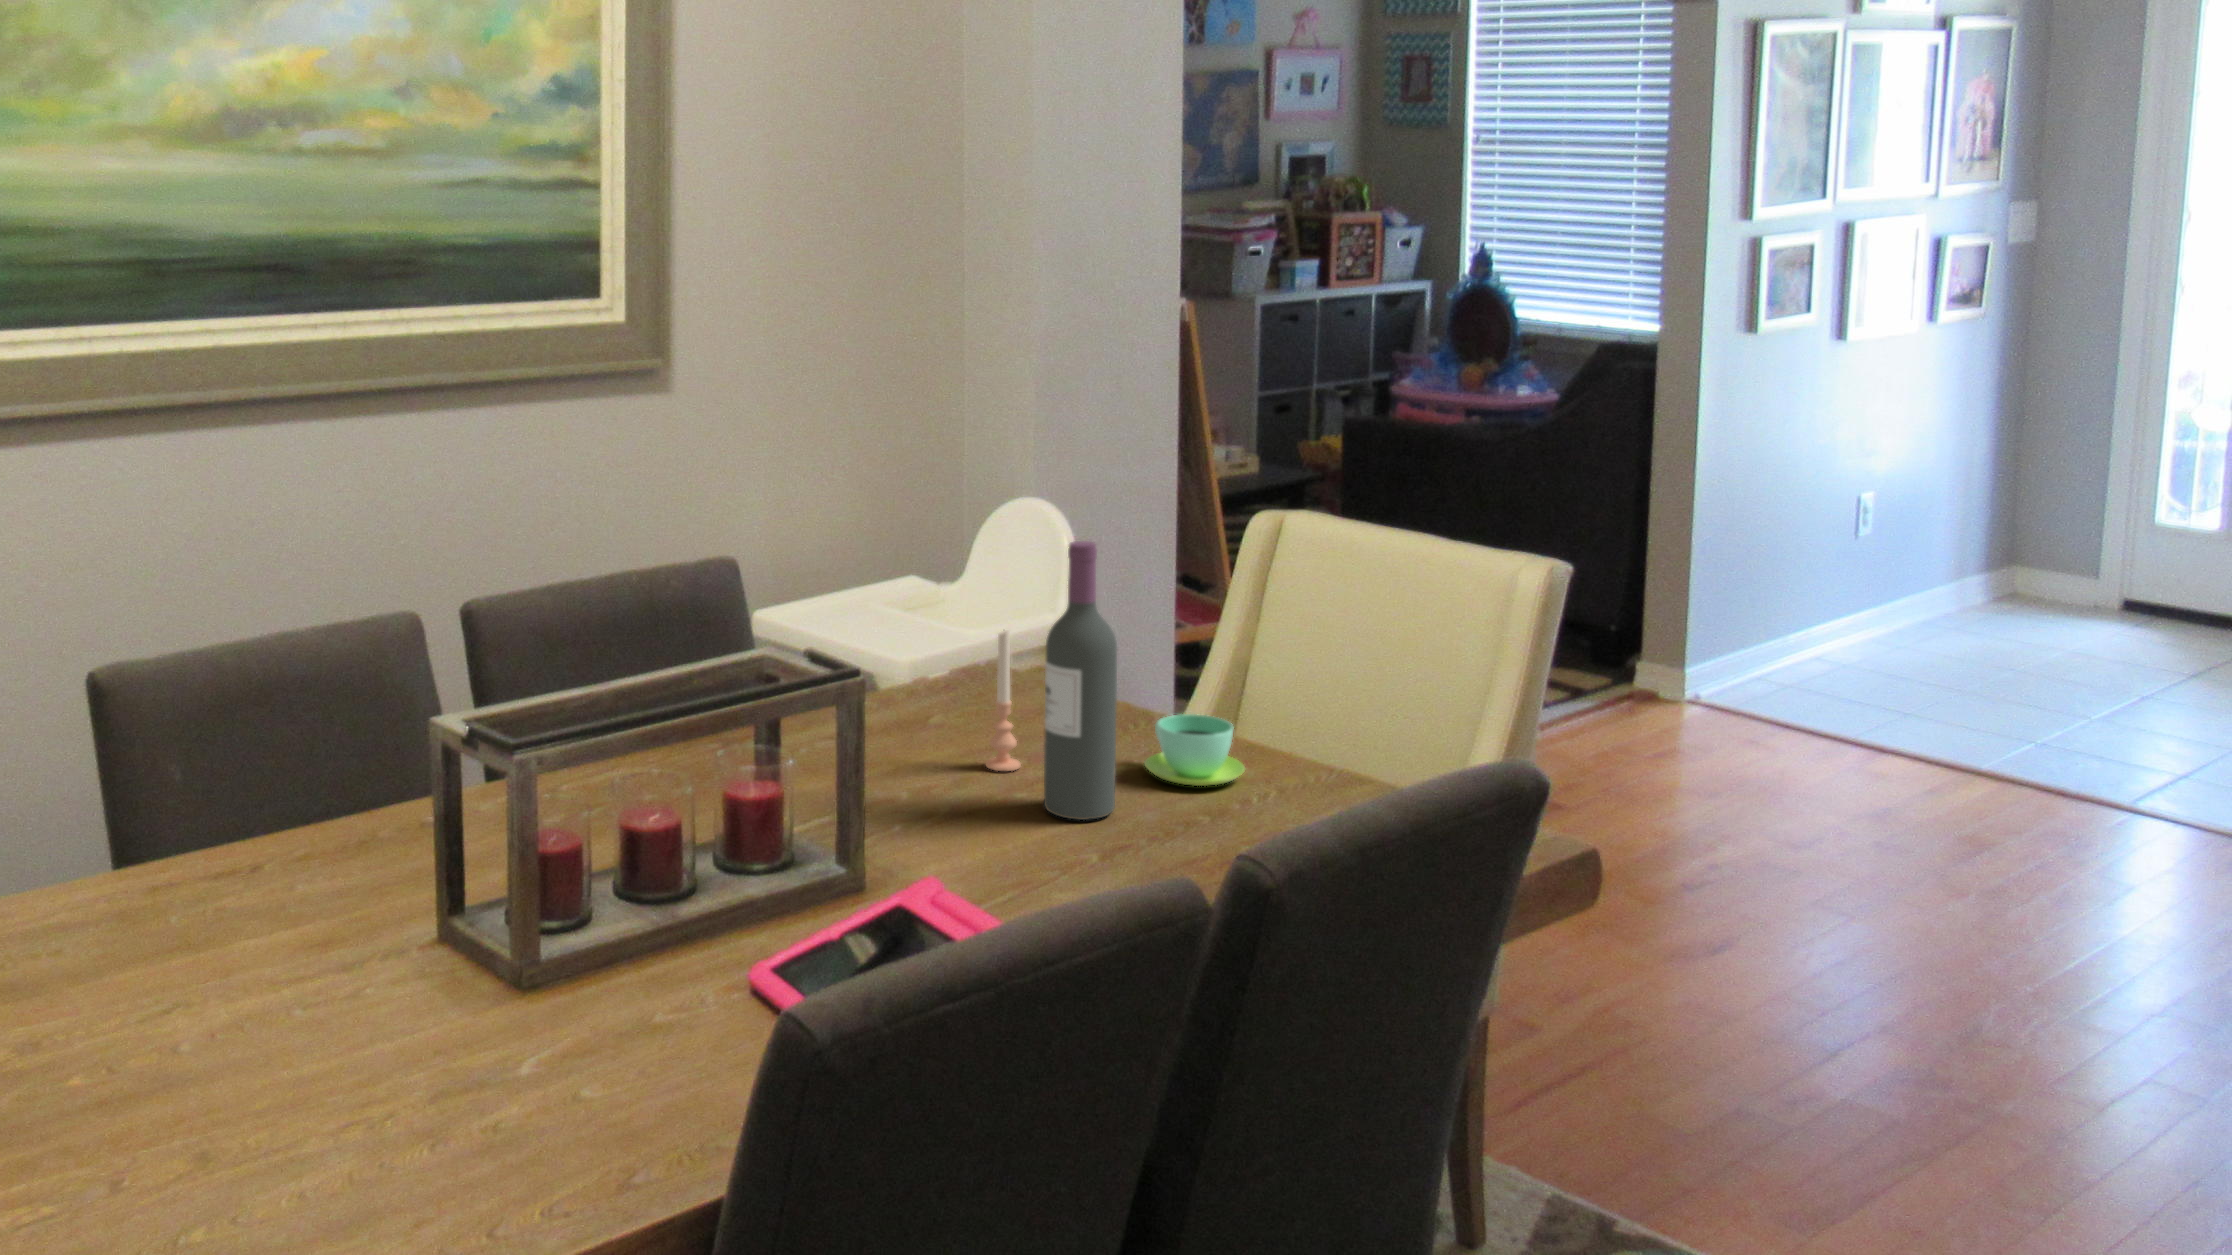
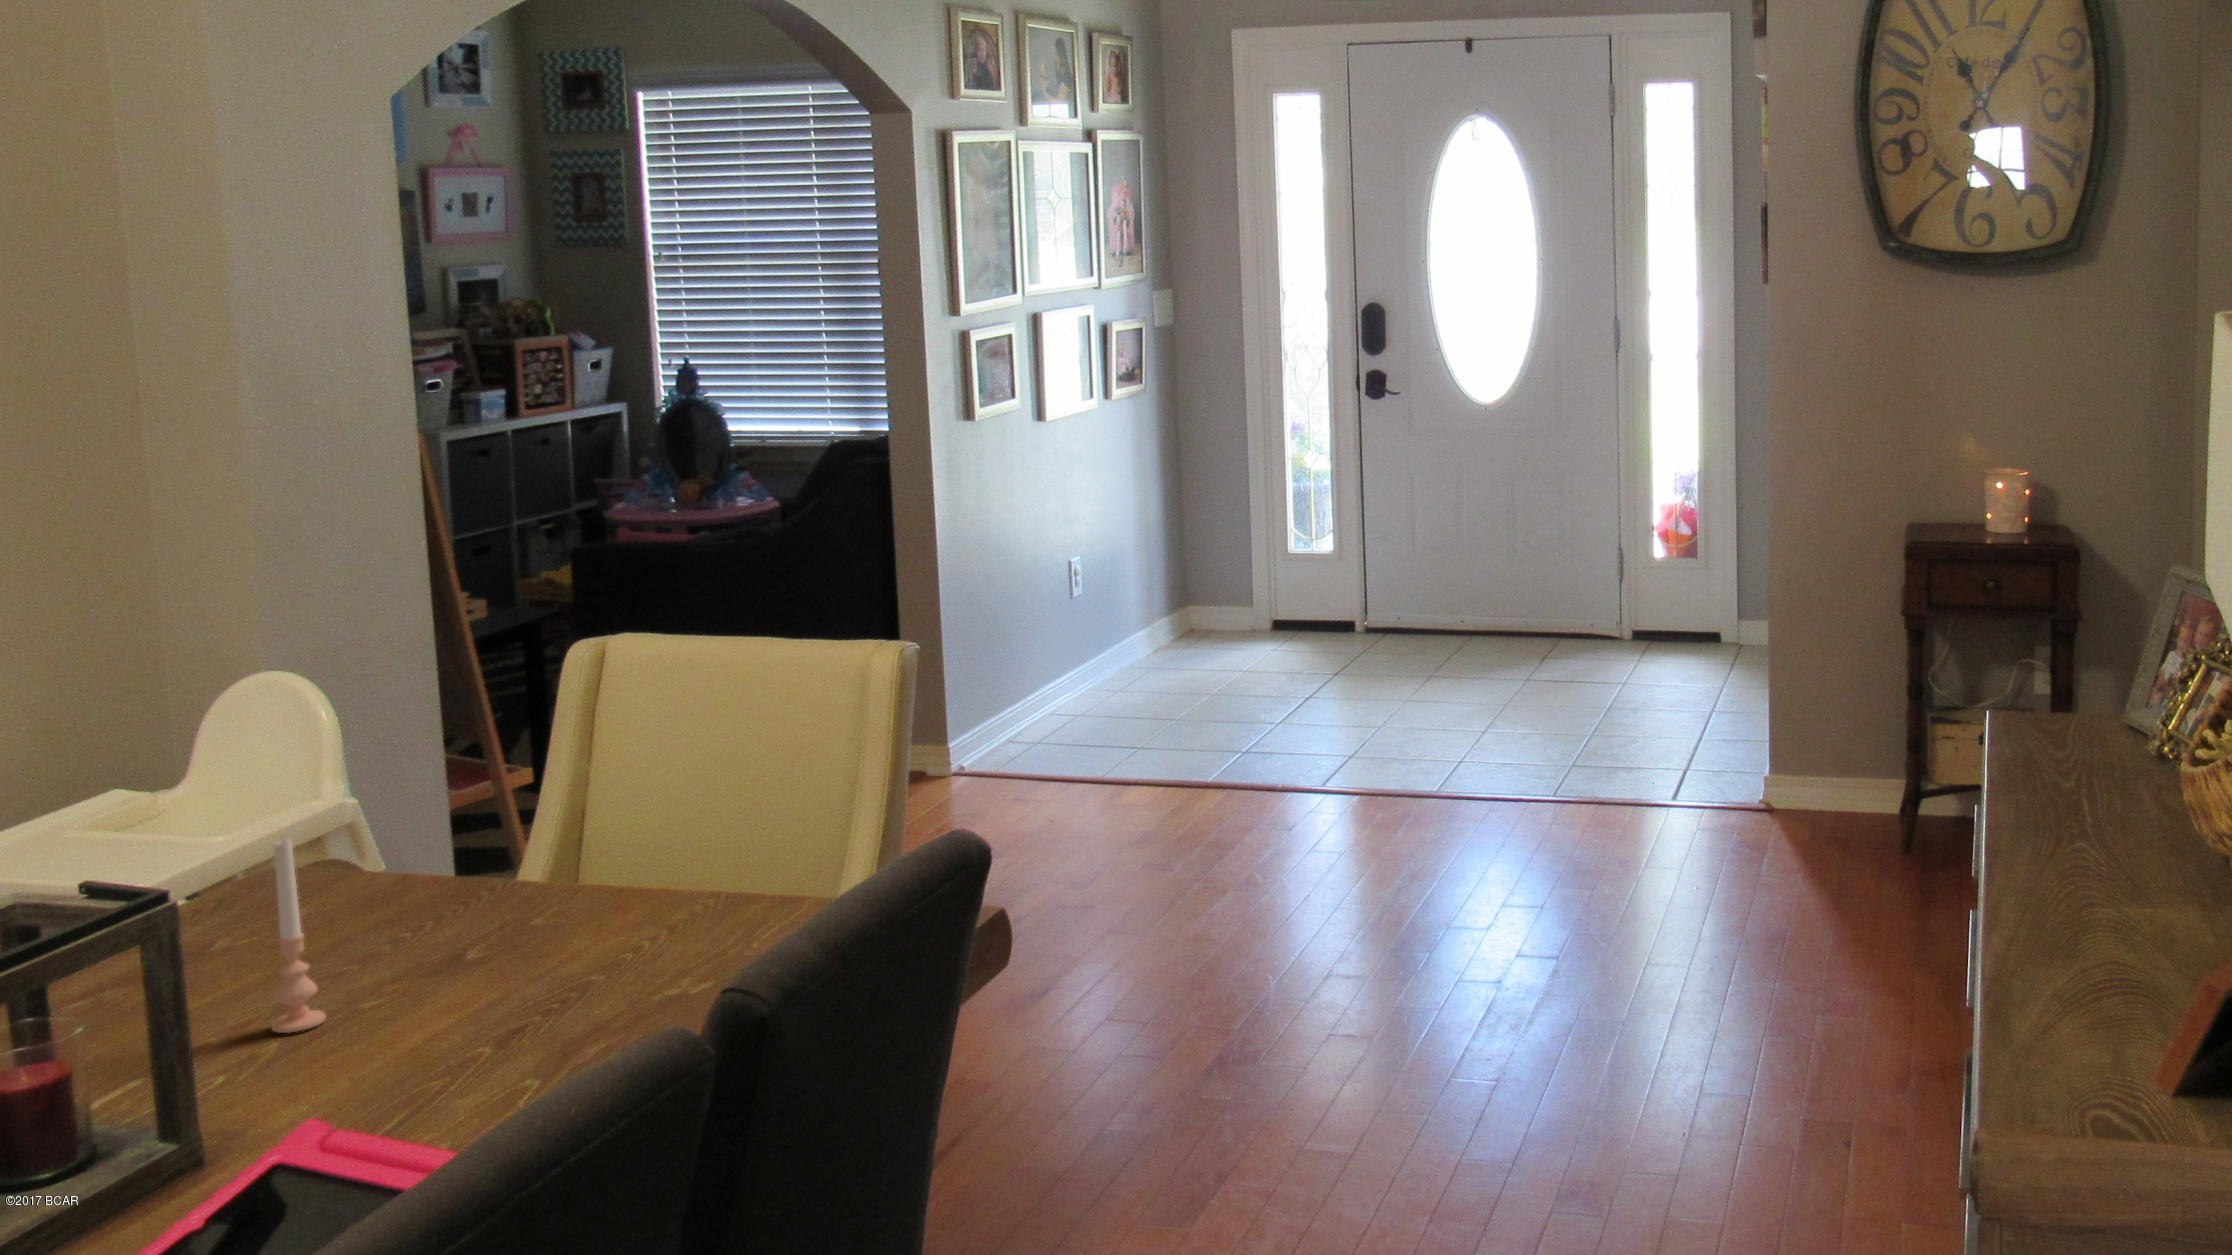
wine bottle: present [1044,541,1117,820] -> none [364,694,486,1068]
cup: present [1145,714,1245,786] -> none [505,889,641,983]

